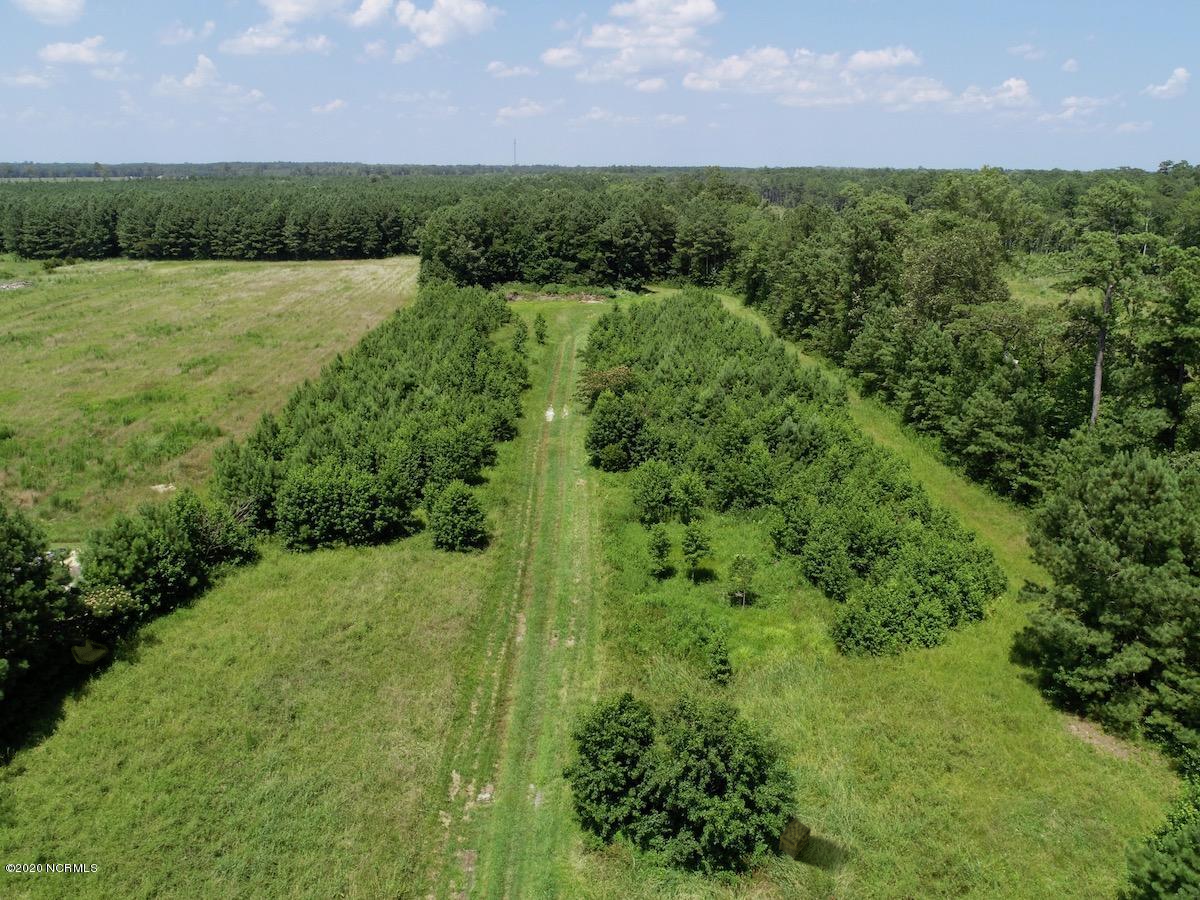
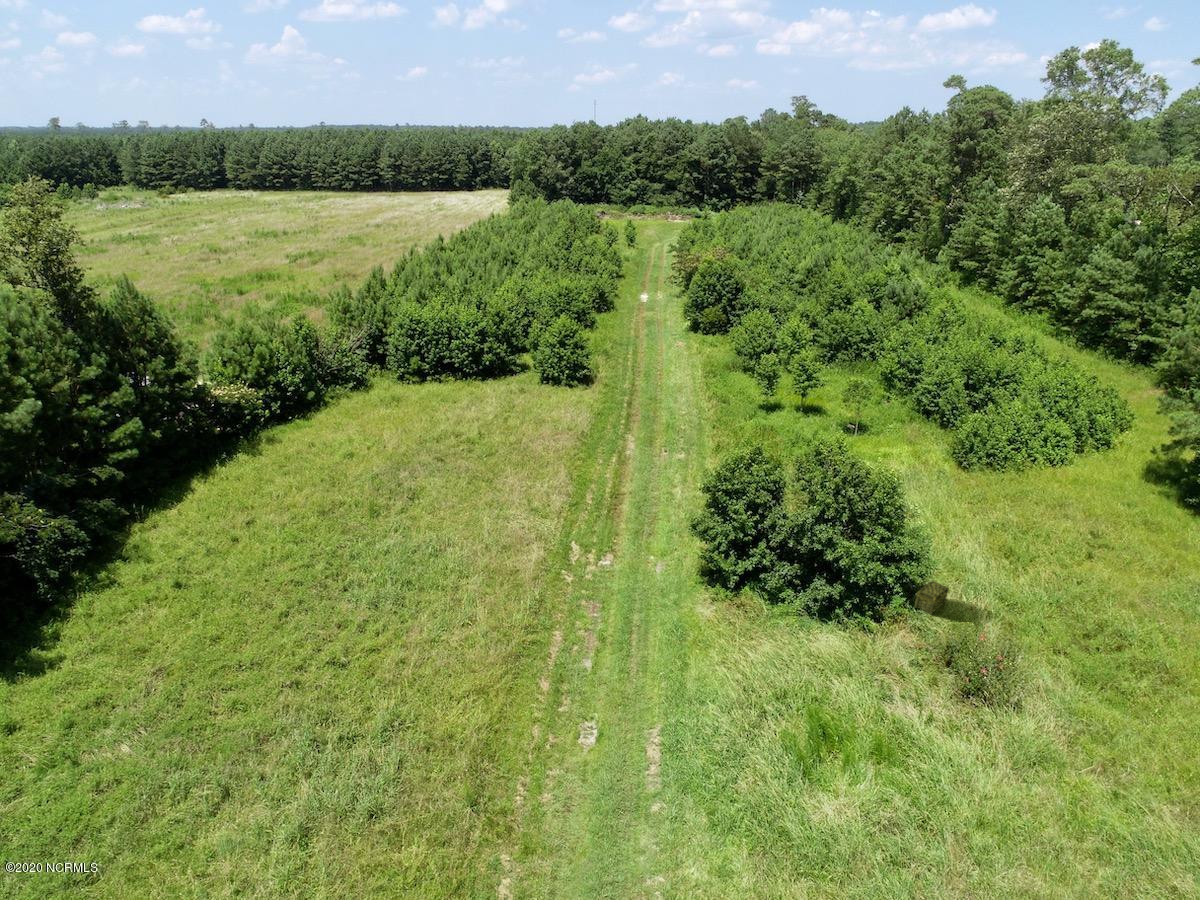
lounge chair: present [72,639,109,673] -> none [209,428,243,460]

